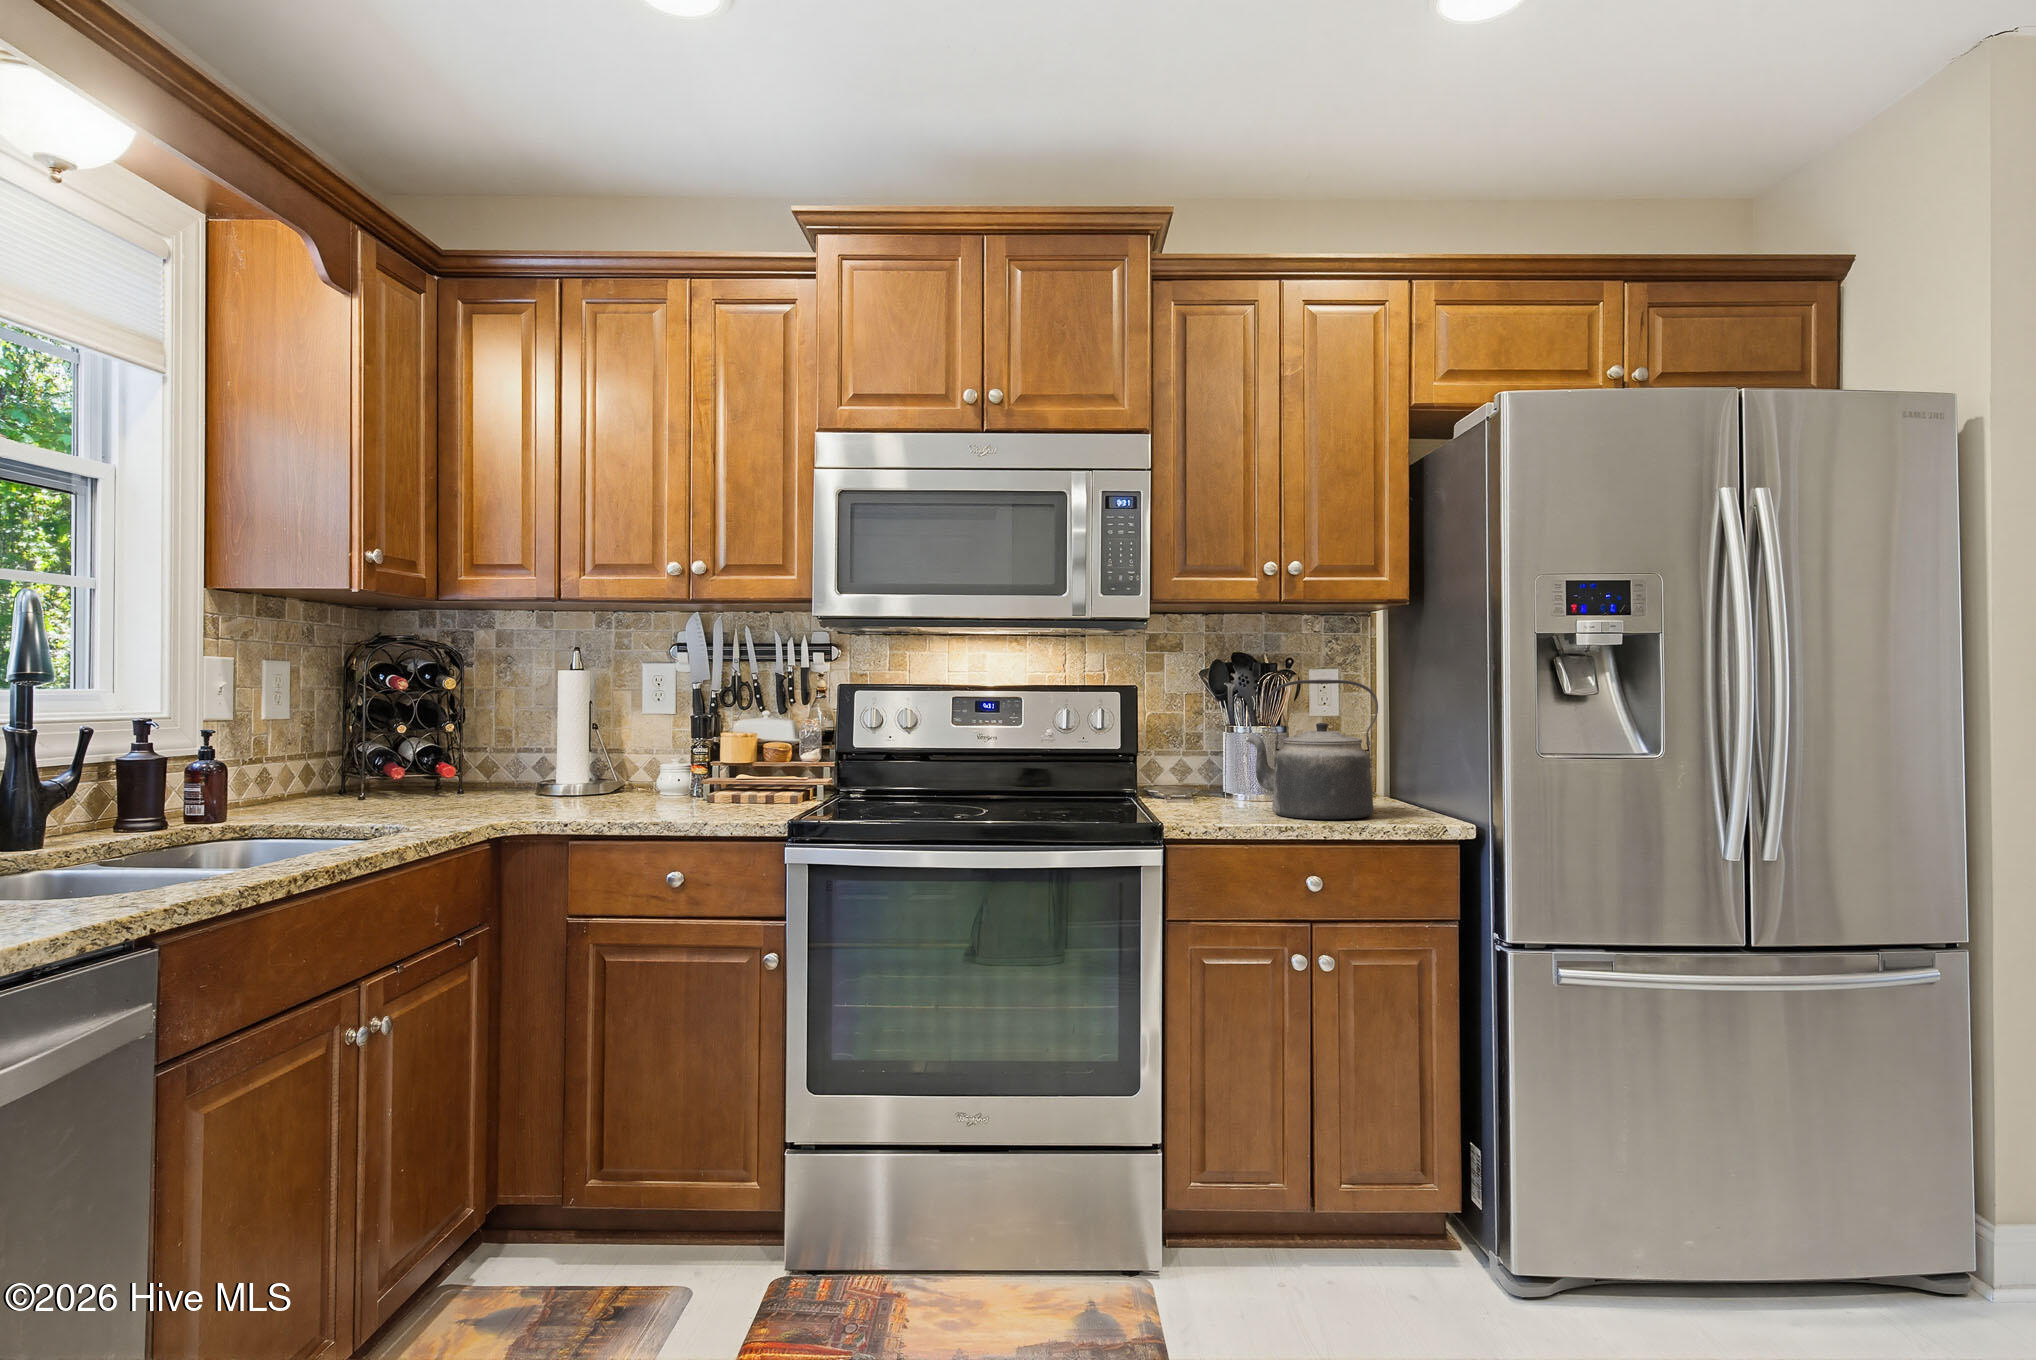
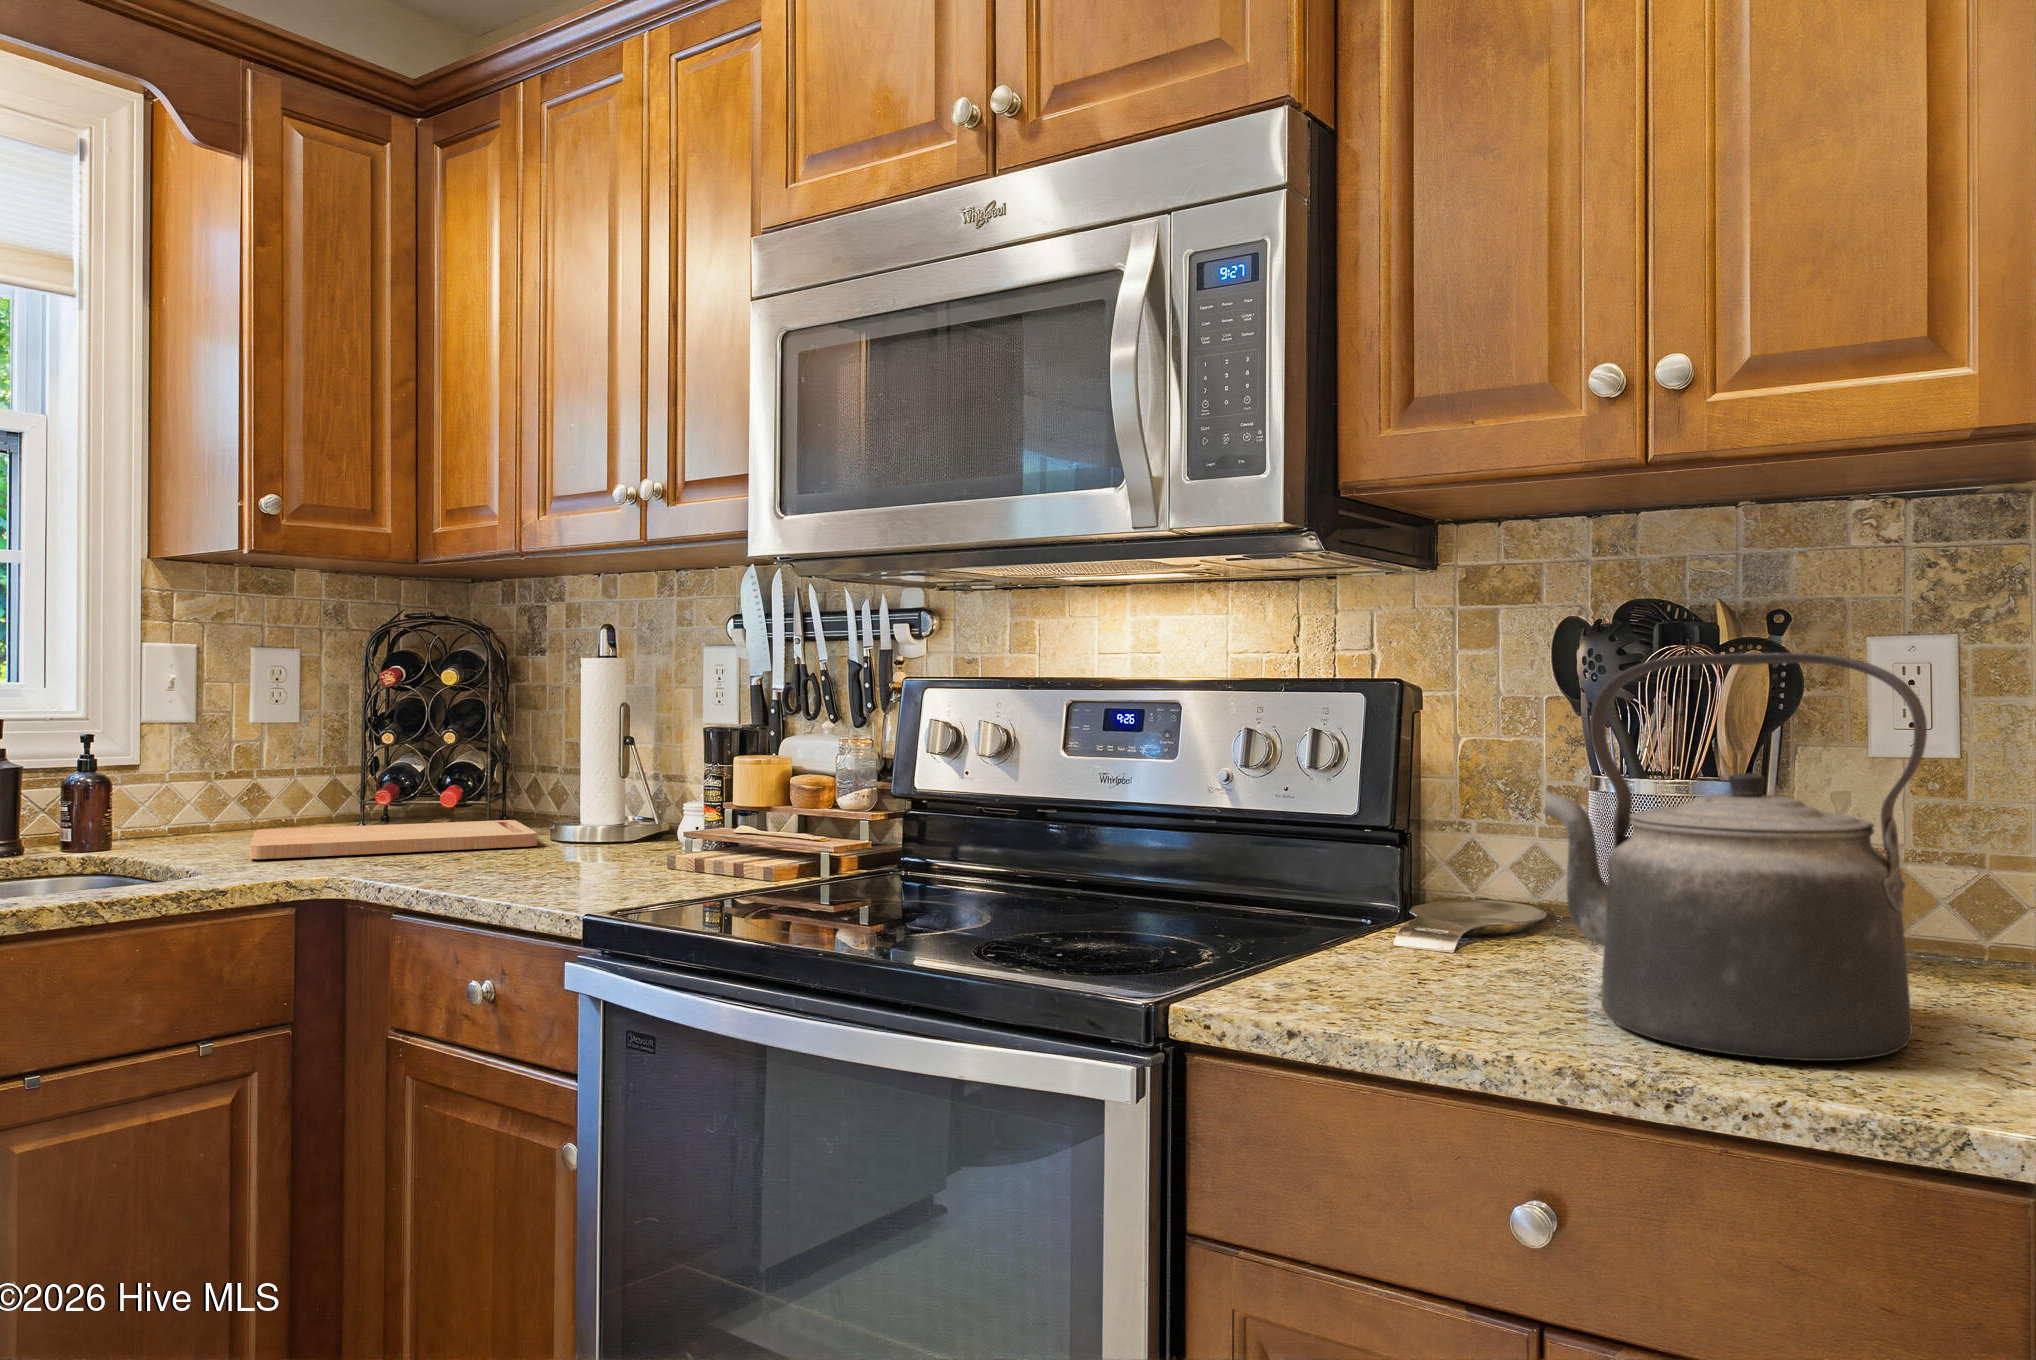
cutting board: none [328,786,561,816] -> present [250,820,537,859]

